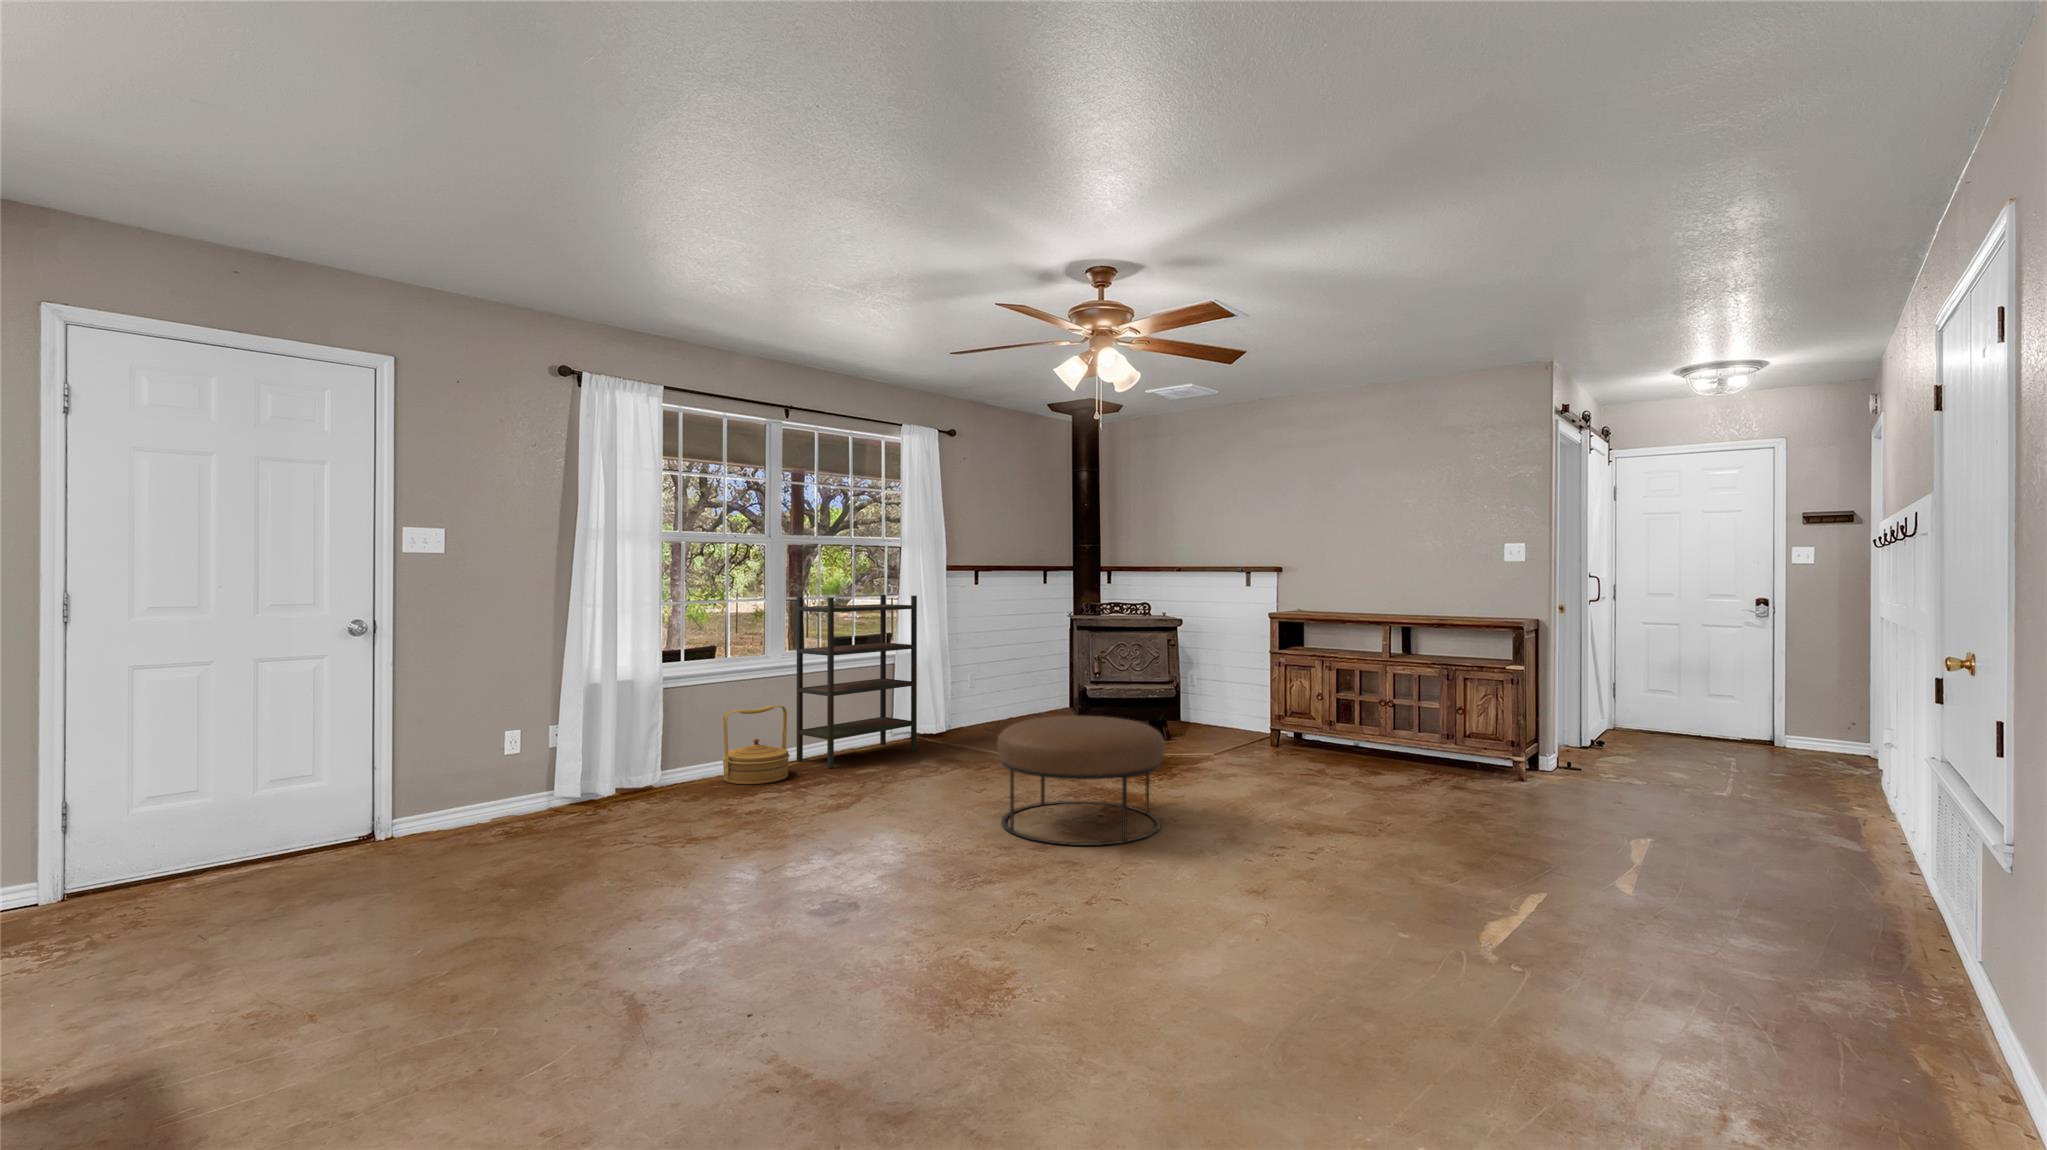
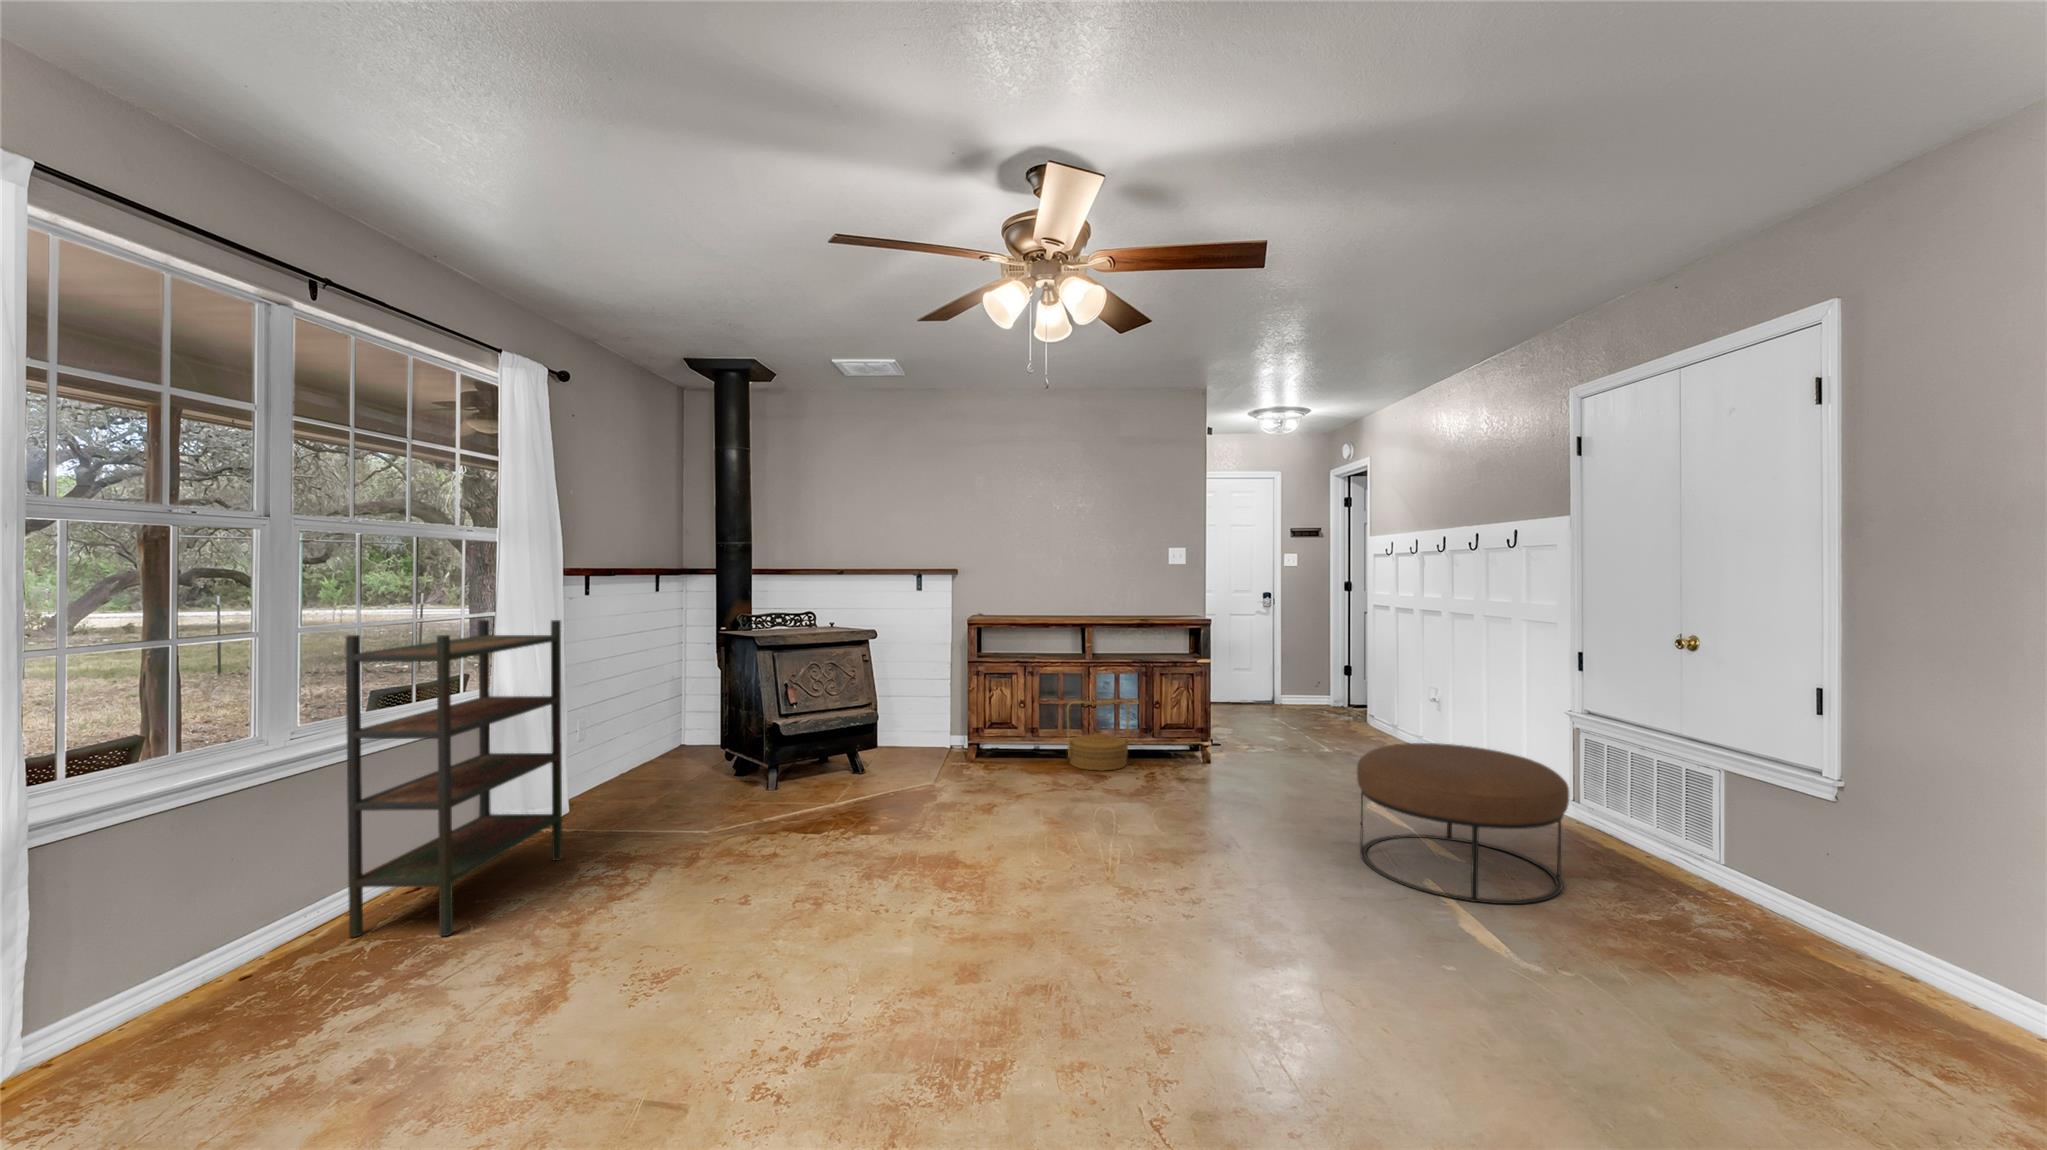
woven basket: present [722,705,790,784] -> present [1066,699,1130,771]
ottoman: present [997,716,1165,846] -> present [1357,743,1569,904]

